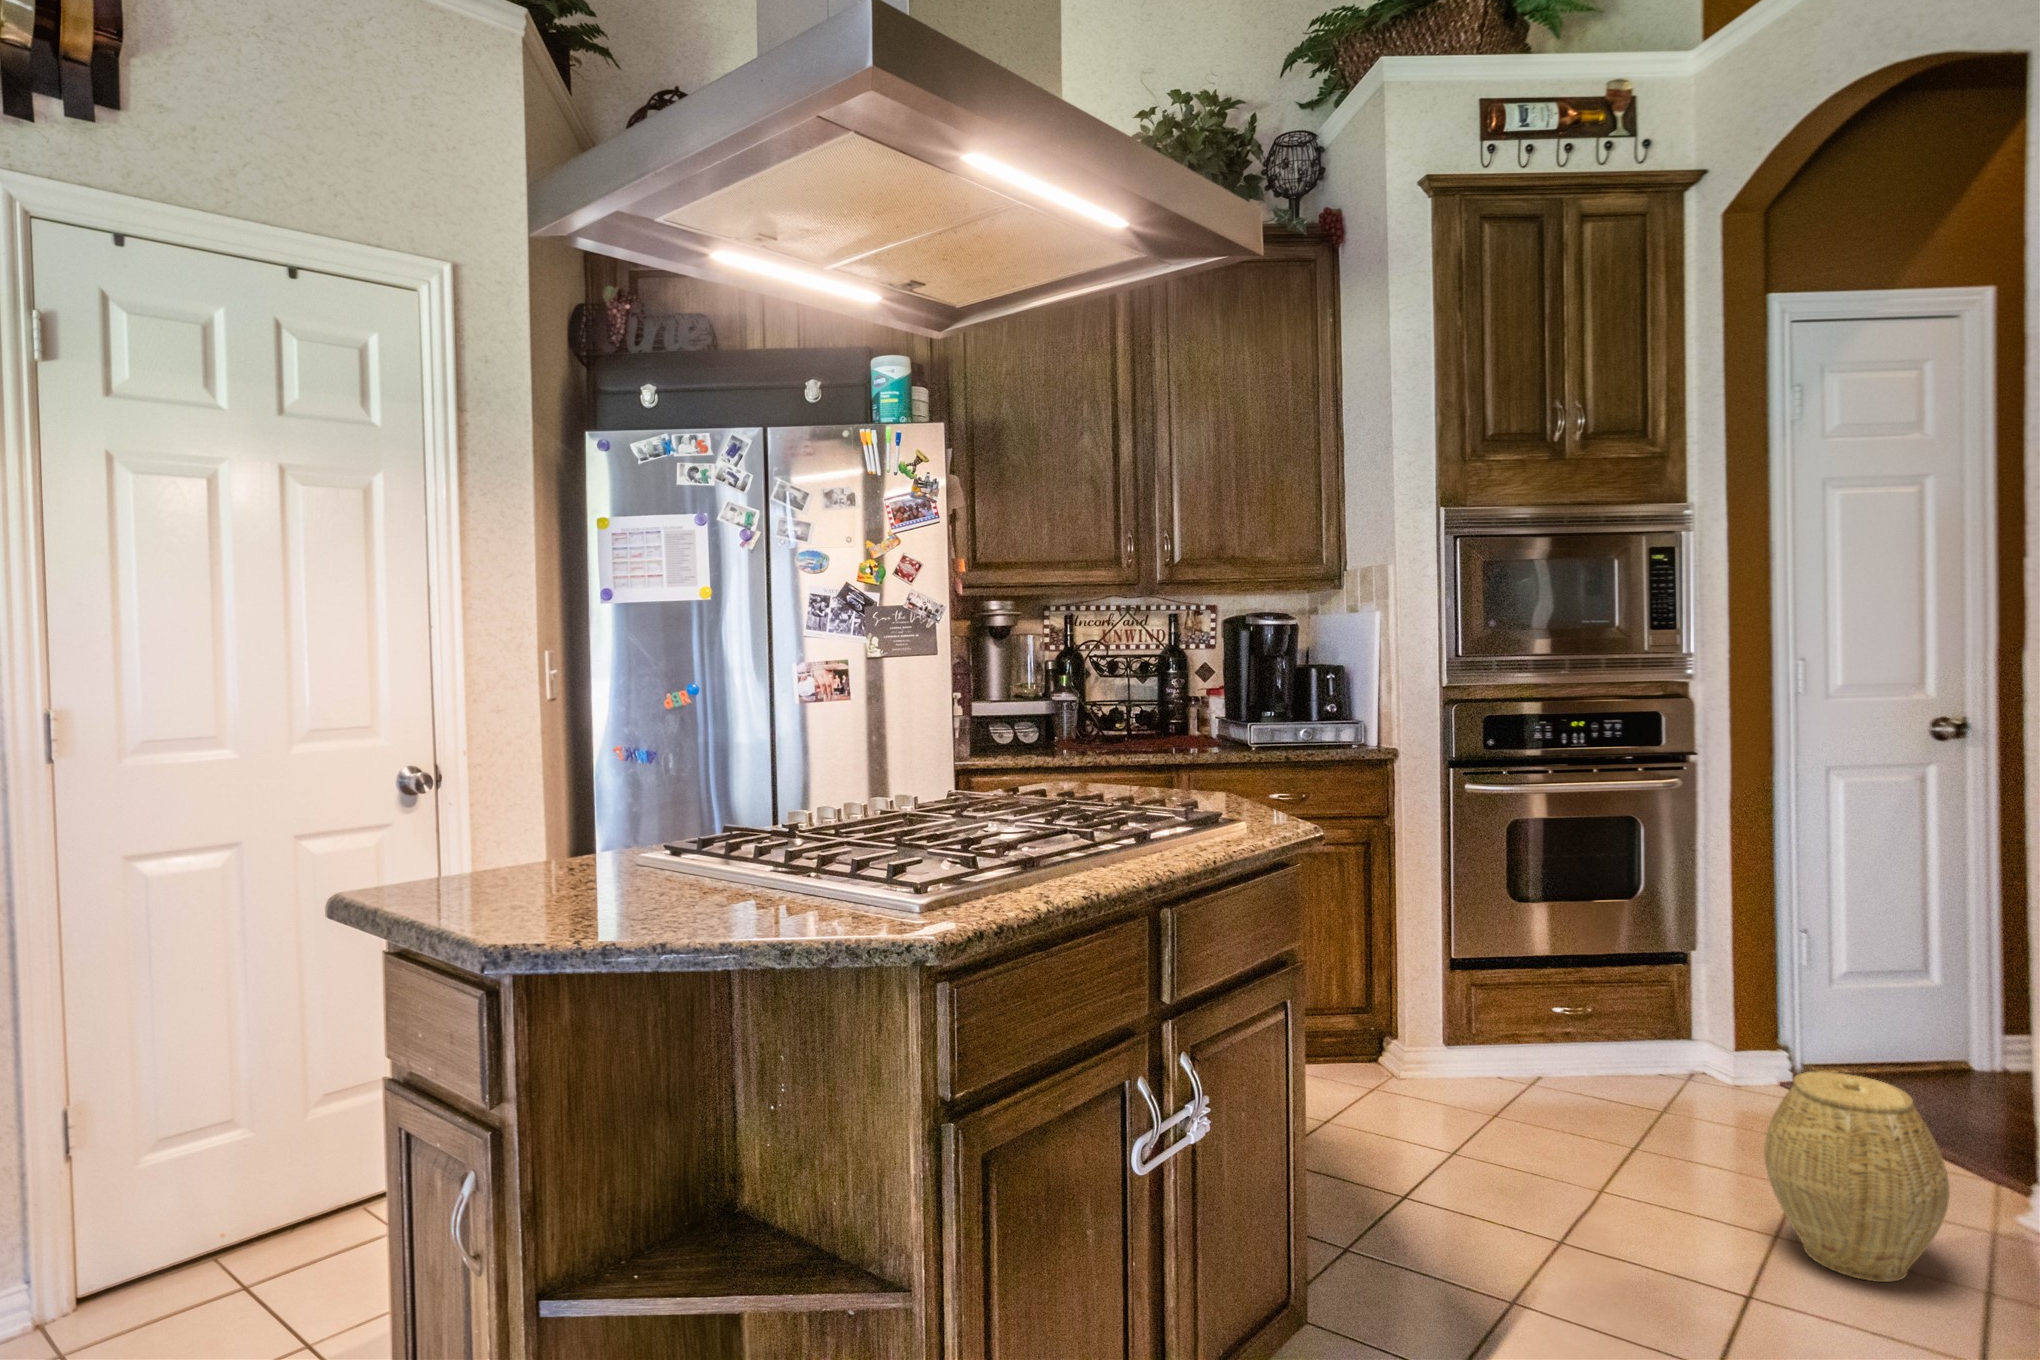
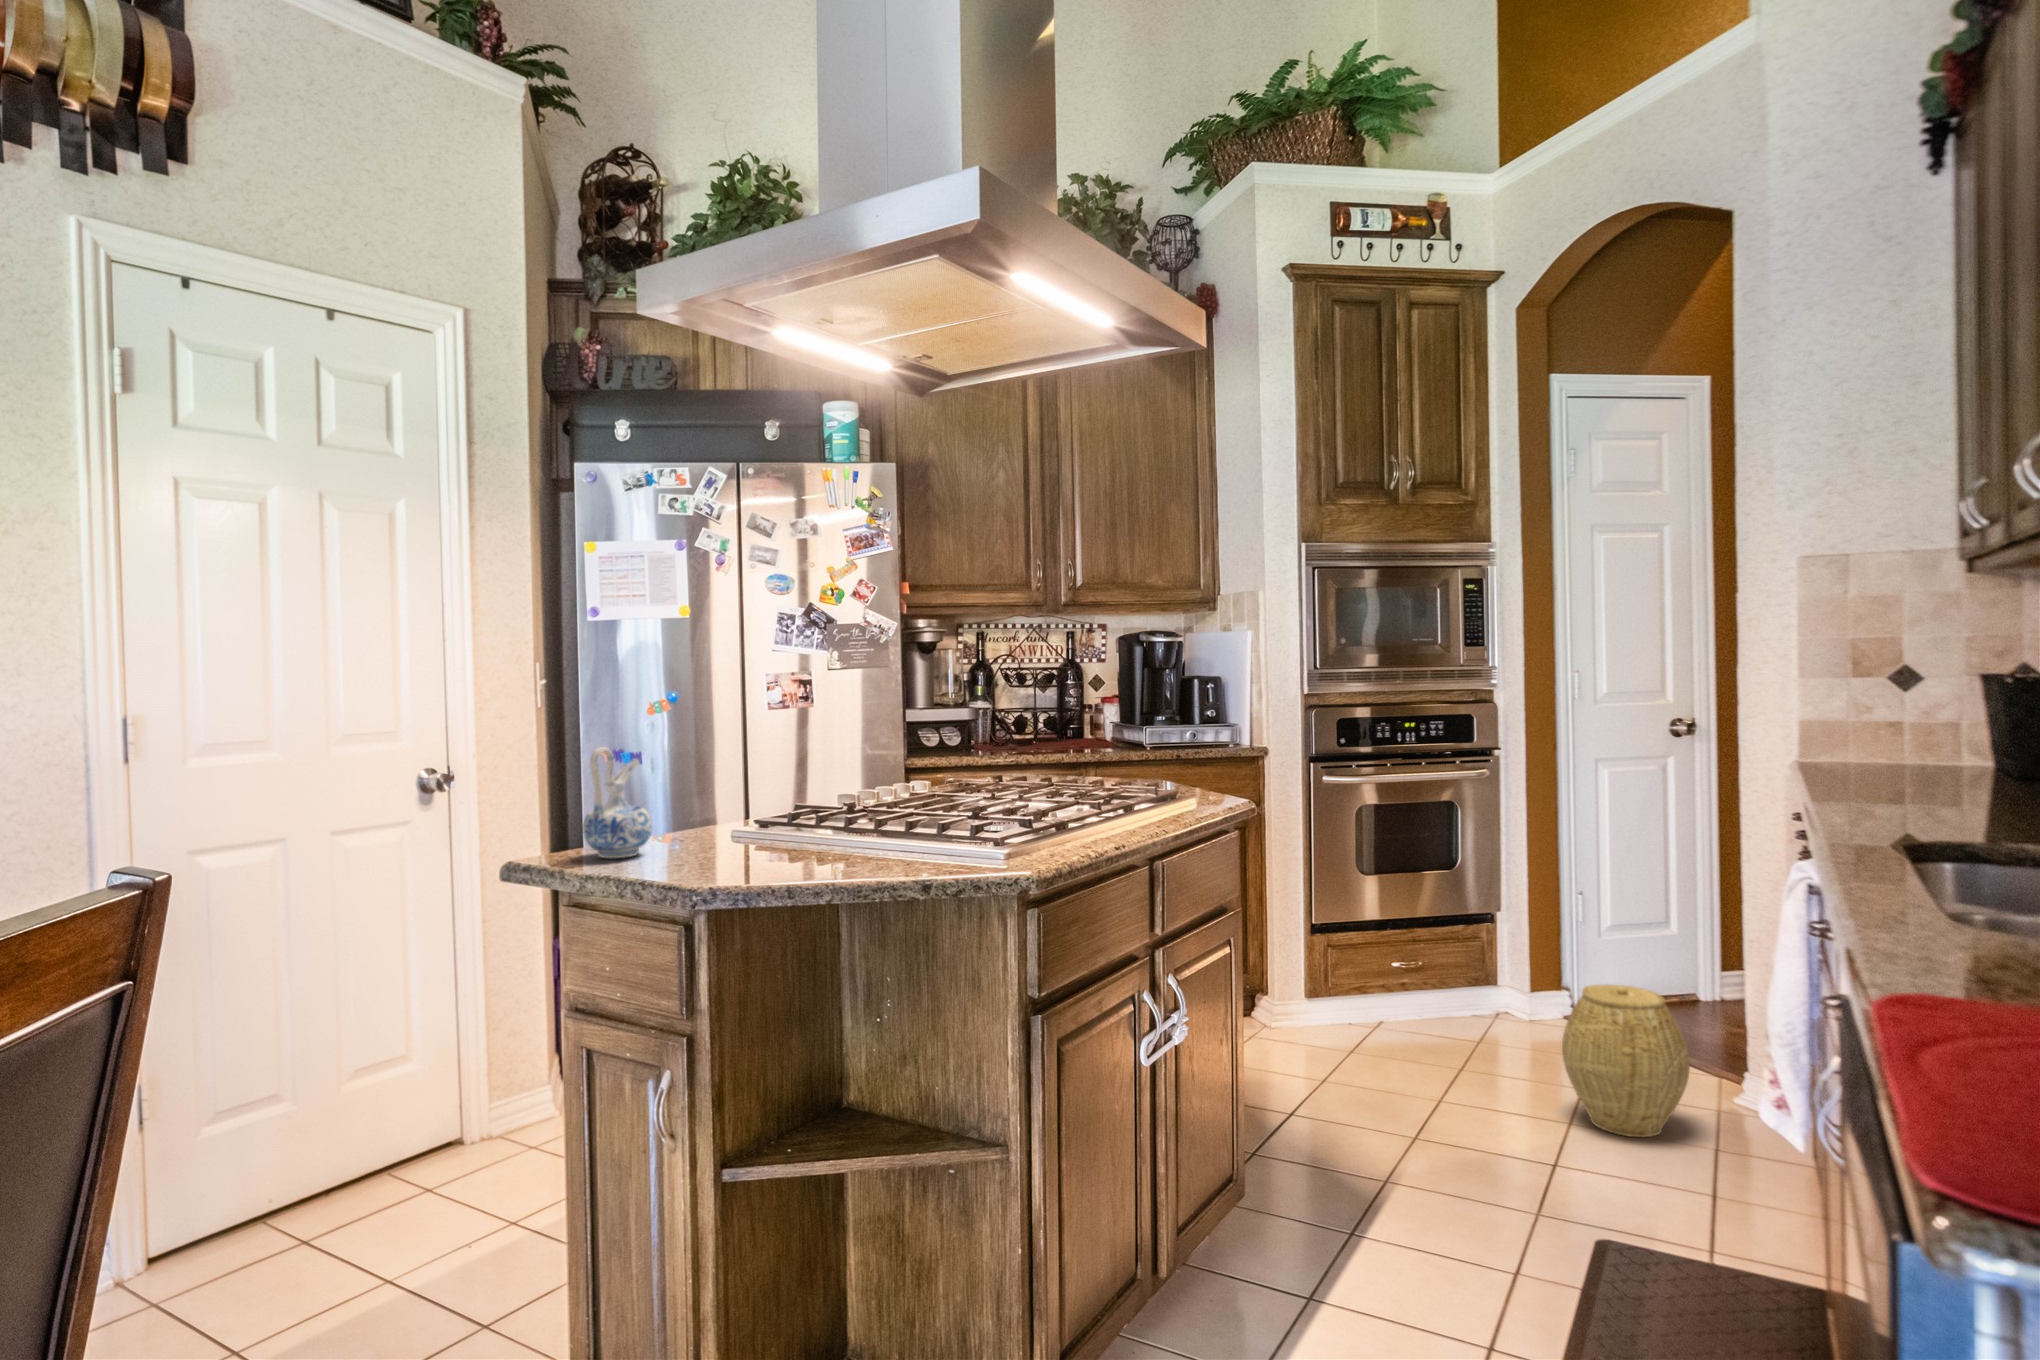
ceramic pitcher: none [404,760,493,899] -> present [583,747,652,858]

